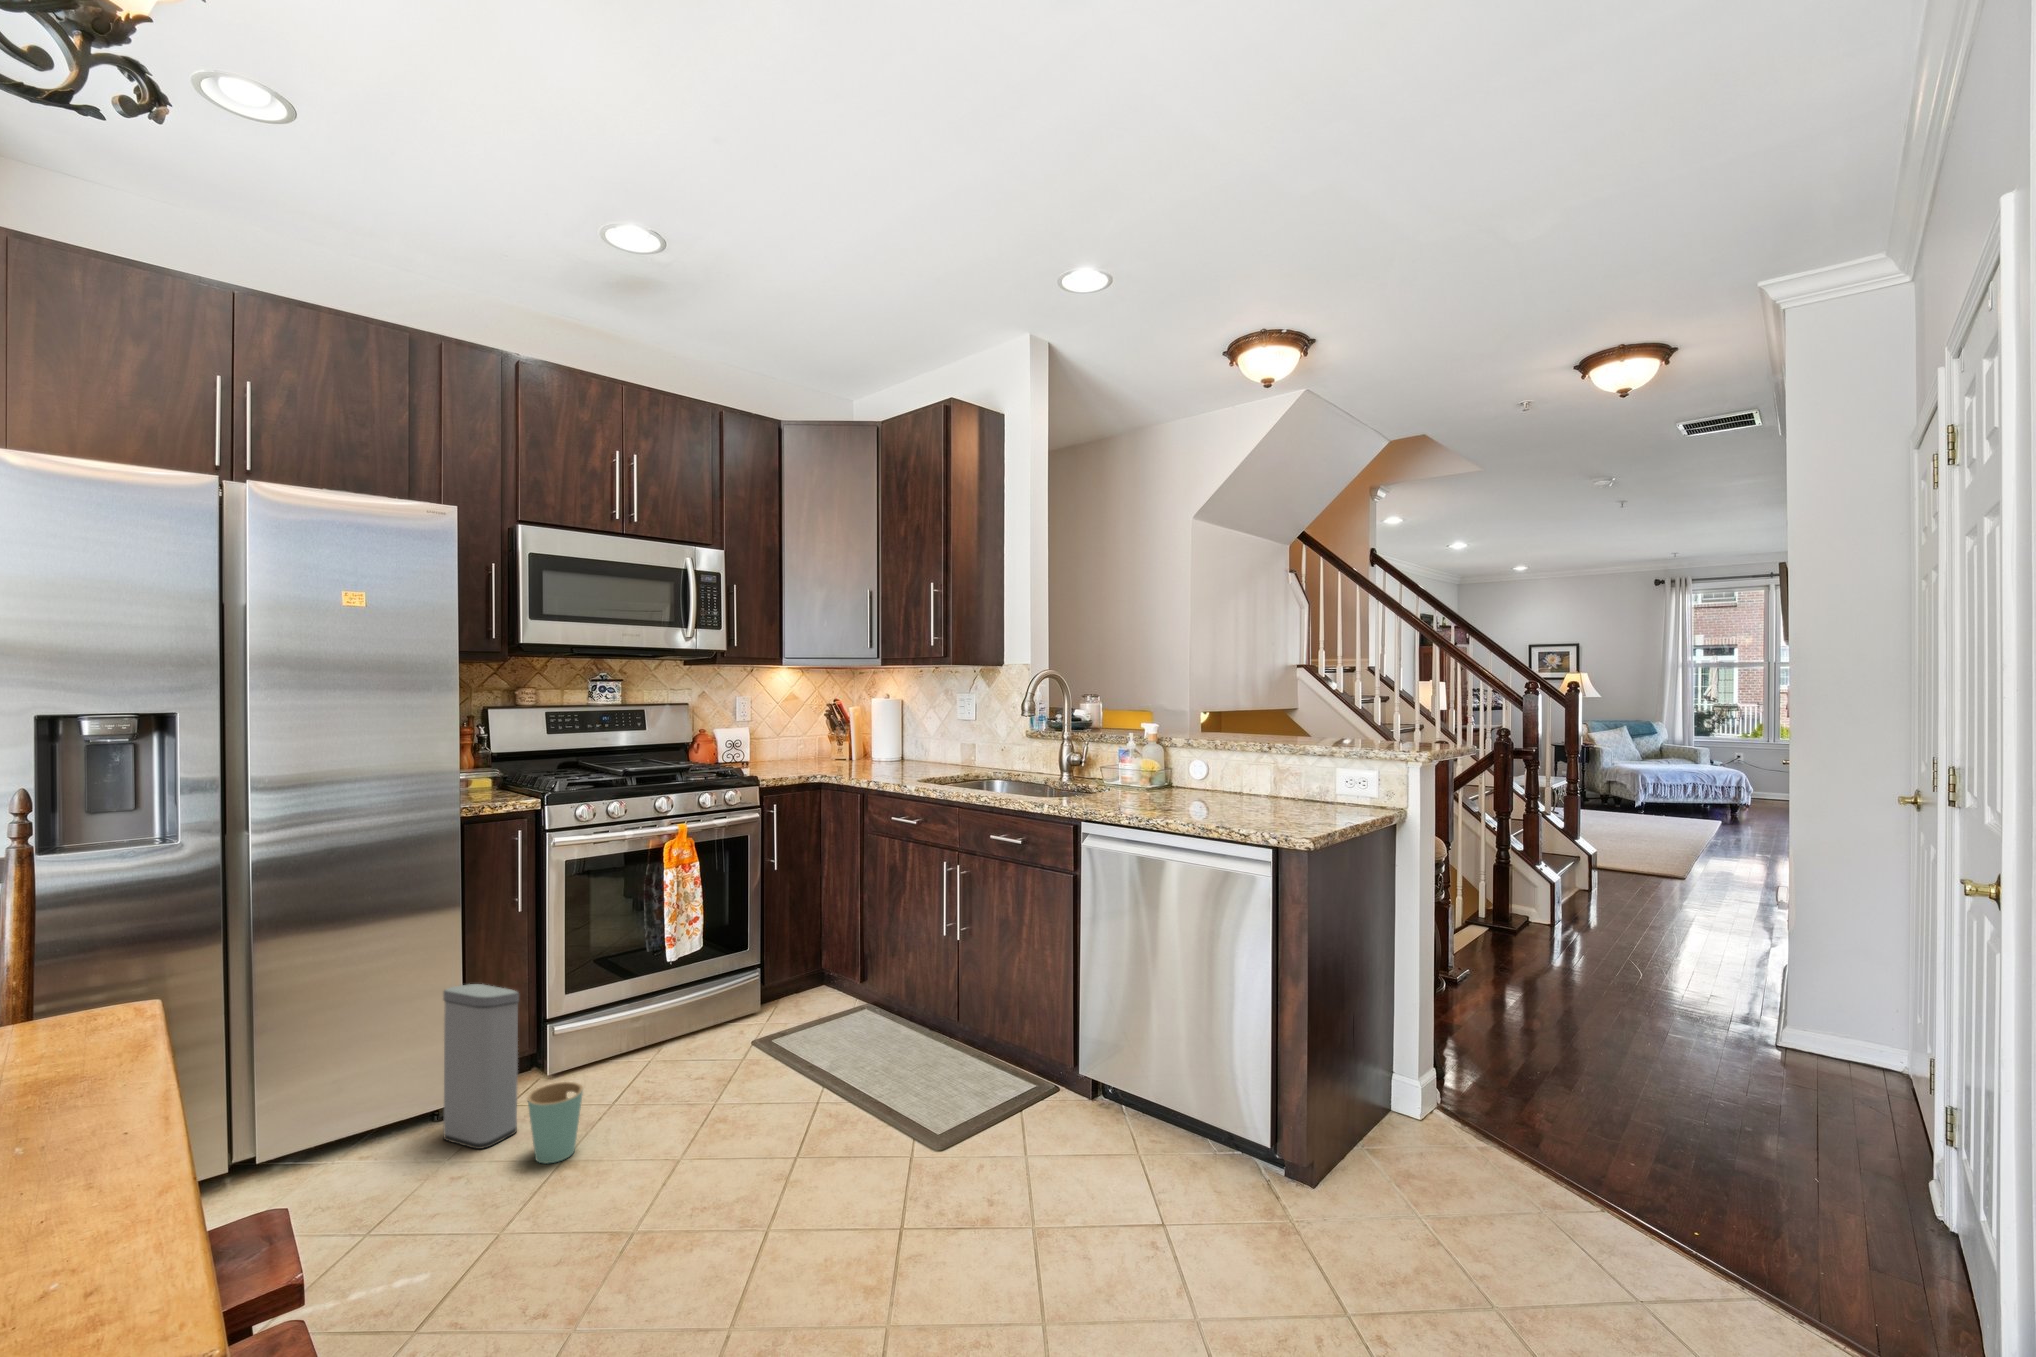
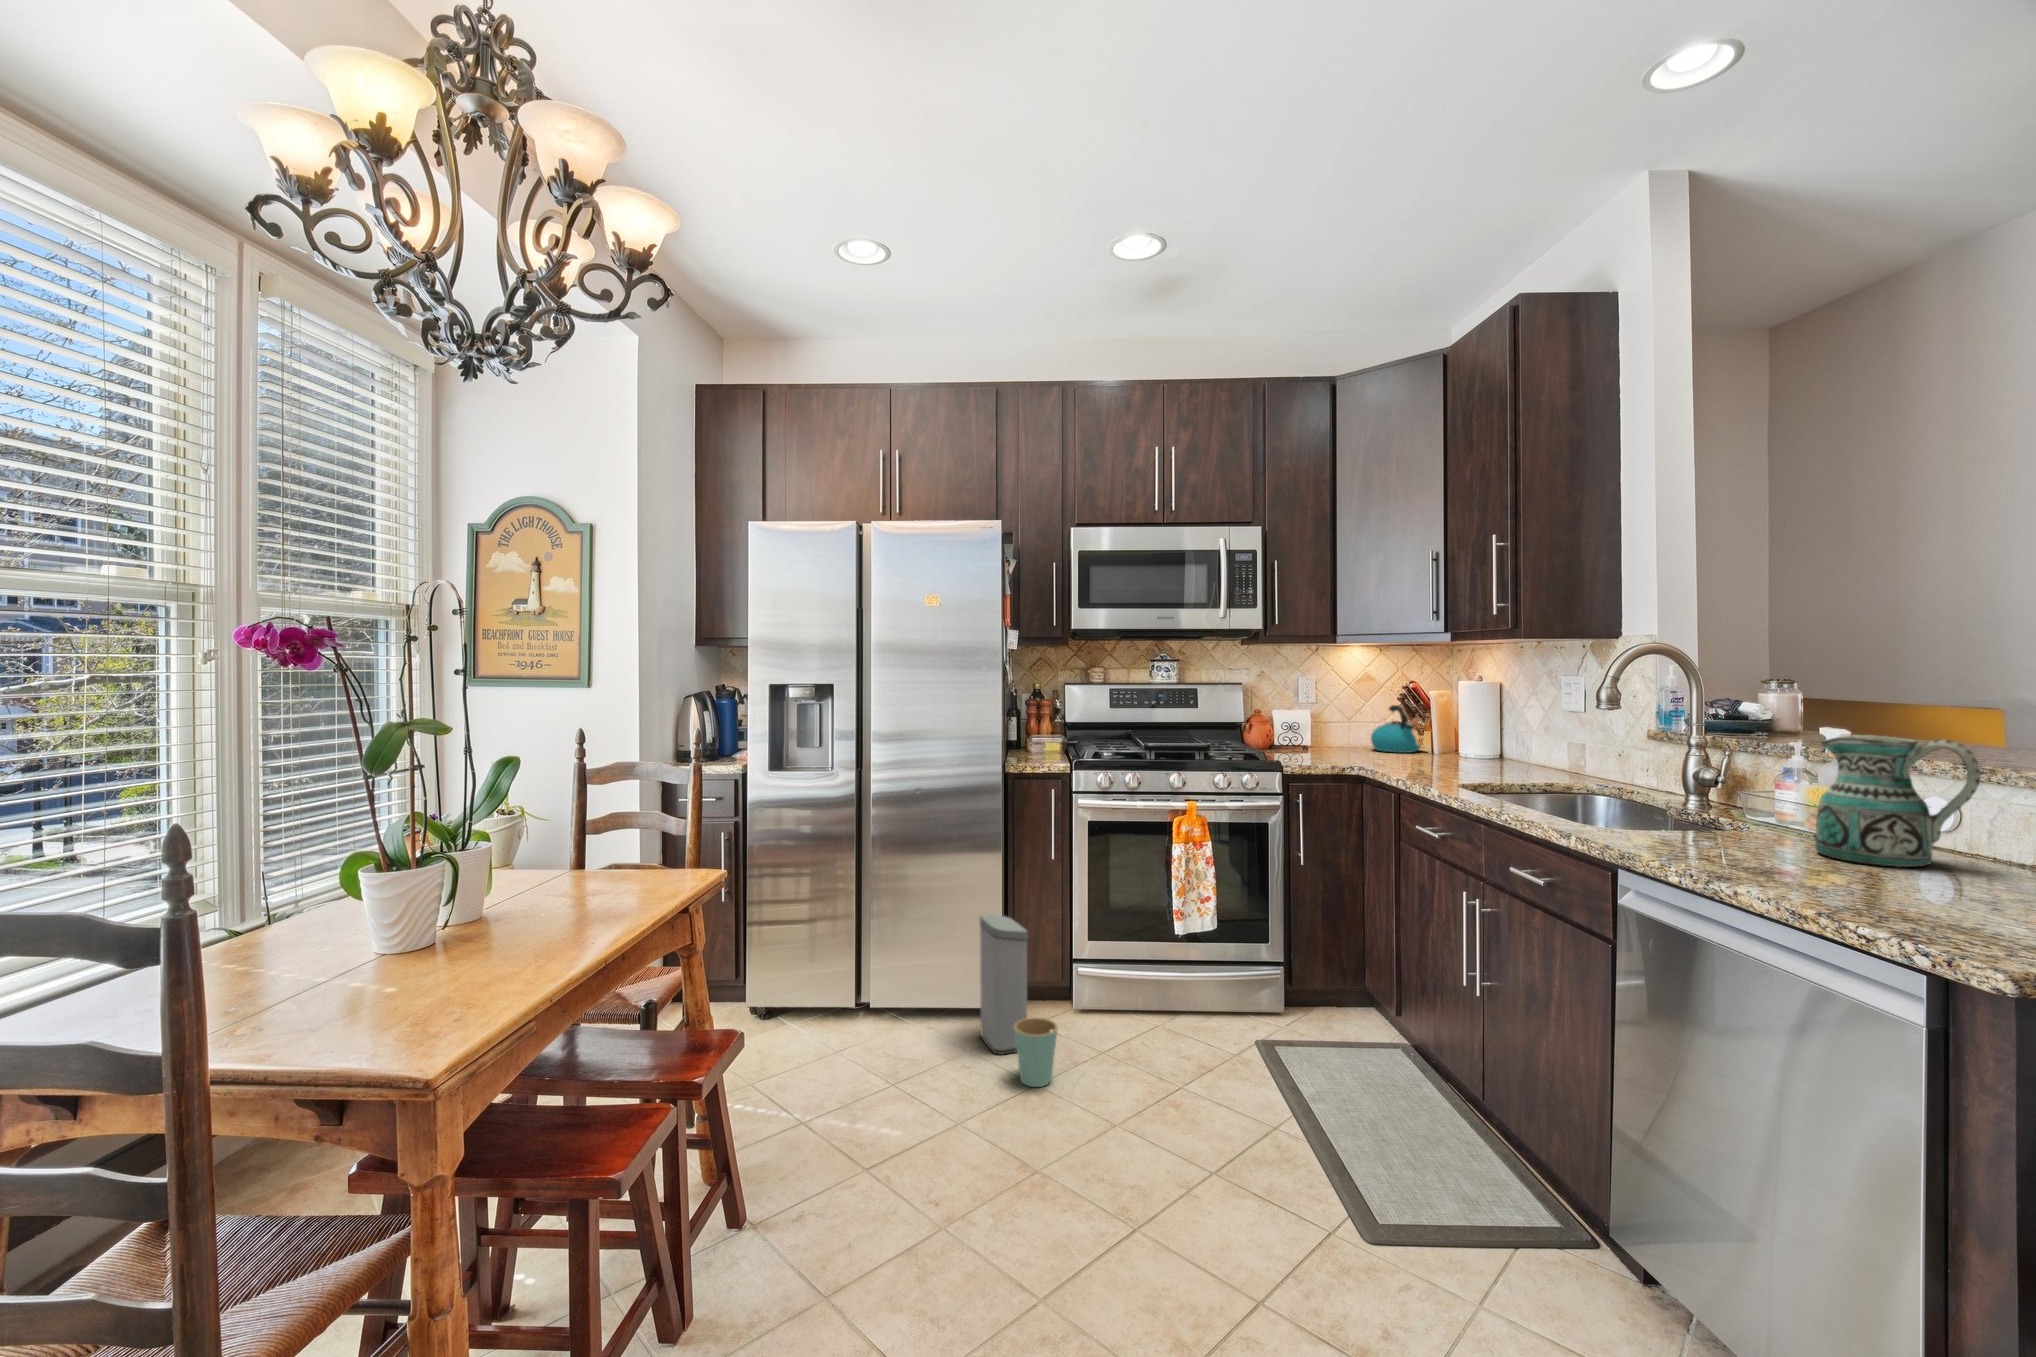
kettle: none [791,720,835,762] -> present [1371,705,1421,753]
ceramic pitcher: none [1158,724,1228,800] -> present [1815,735,1981,867]

